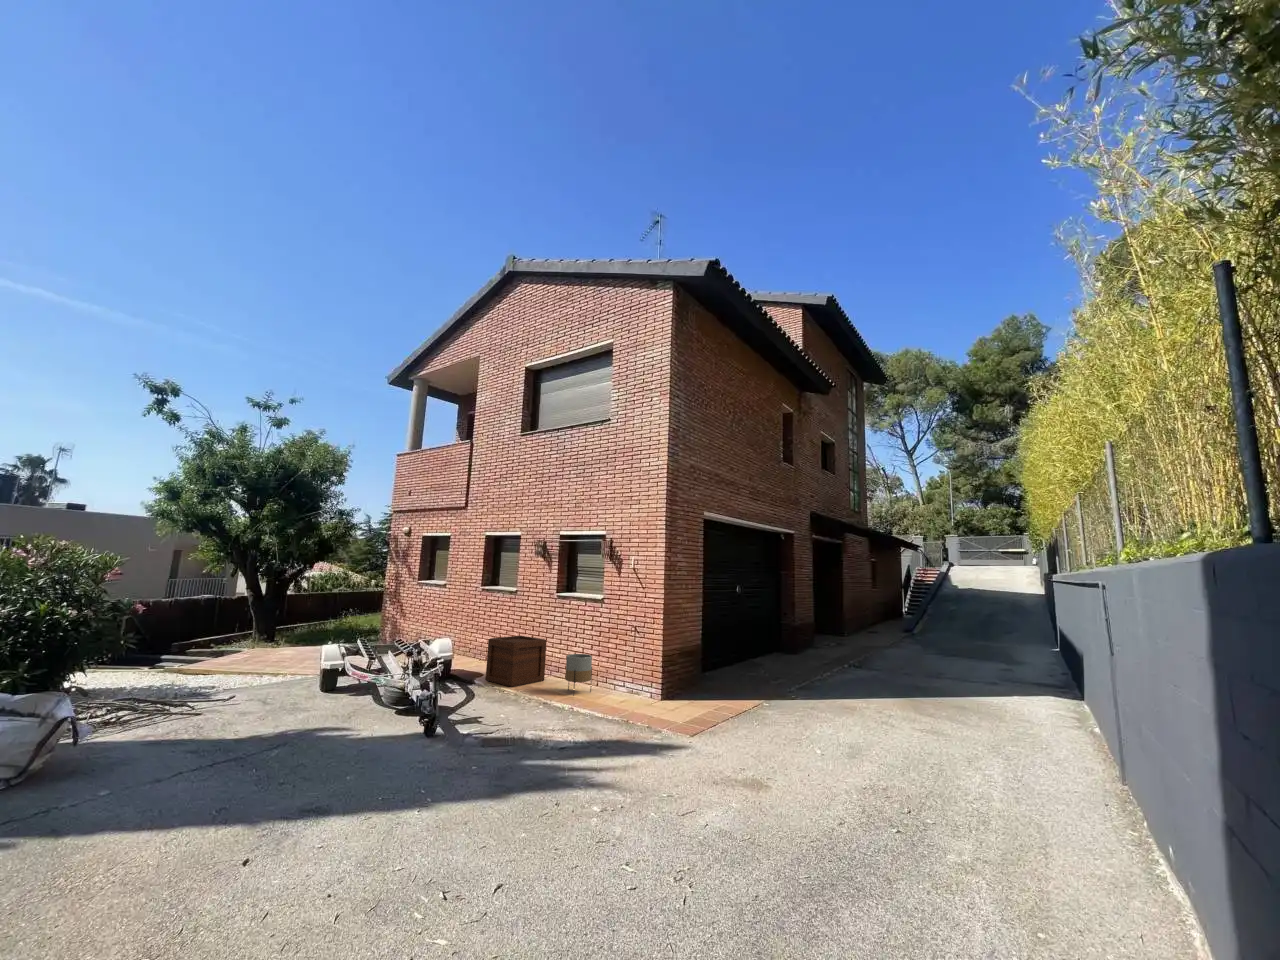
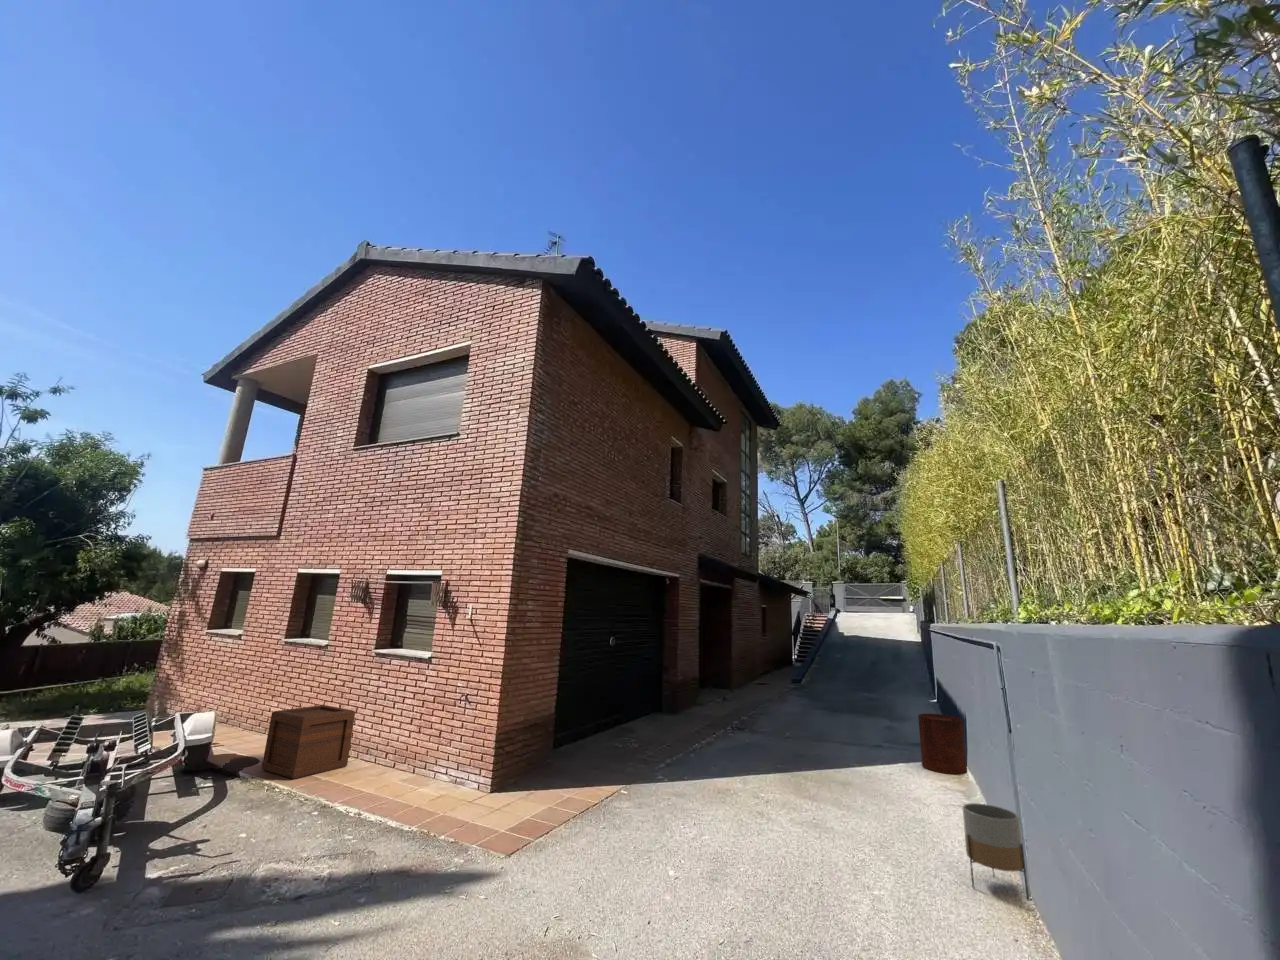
trash can: none [1031,652,1080,705] -> present [918,714,967,774]
planter: present [565,654,592,695] -> present [963,803,1029,899]

